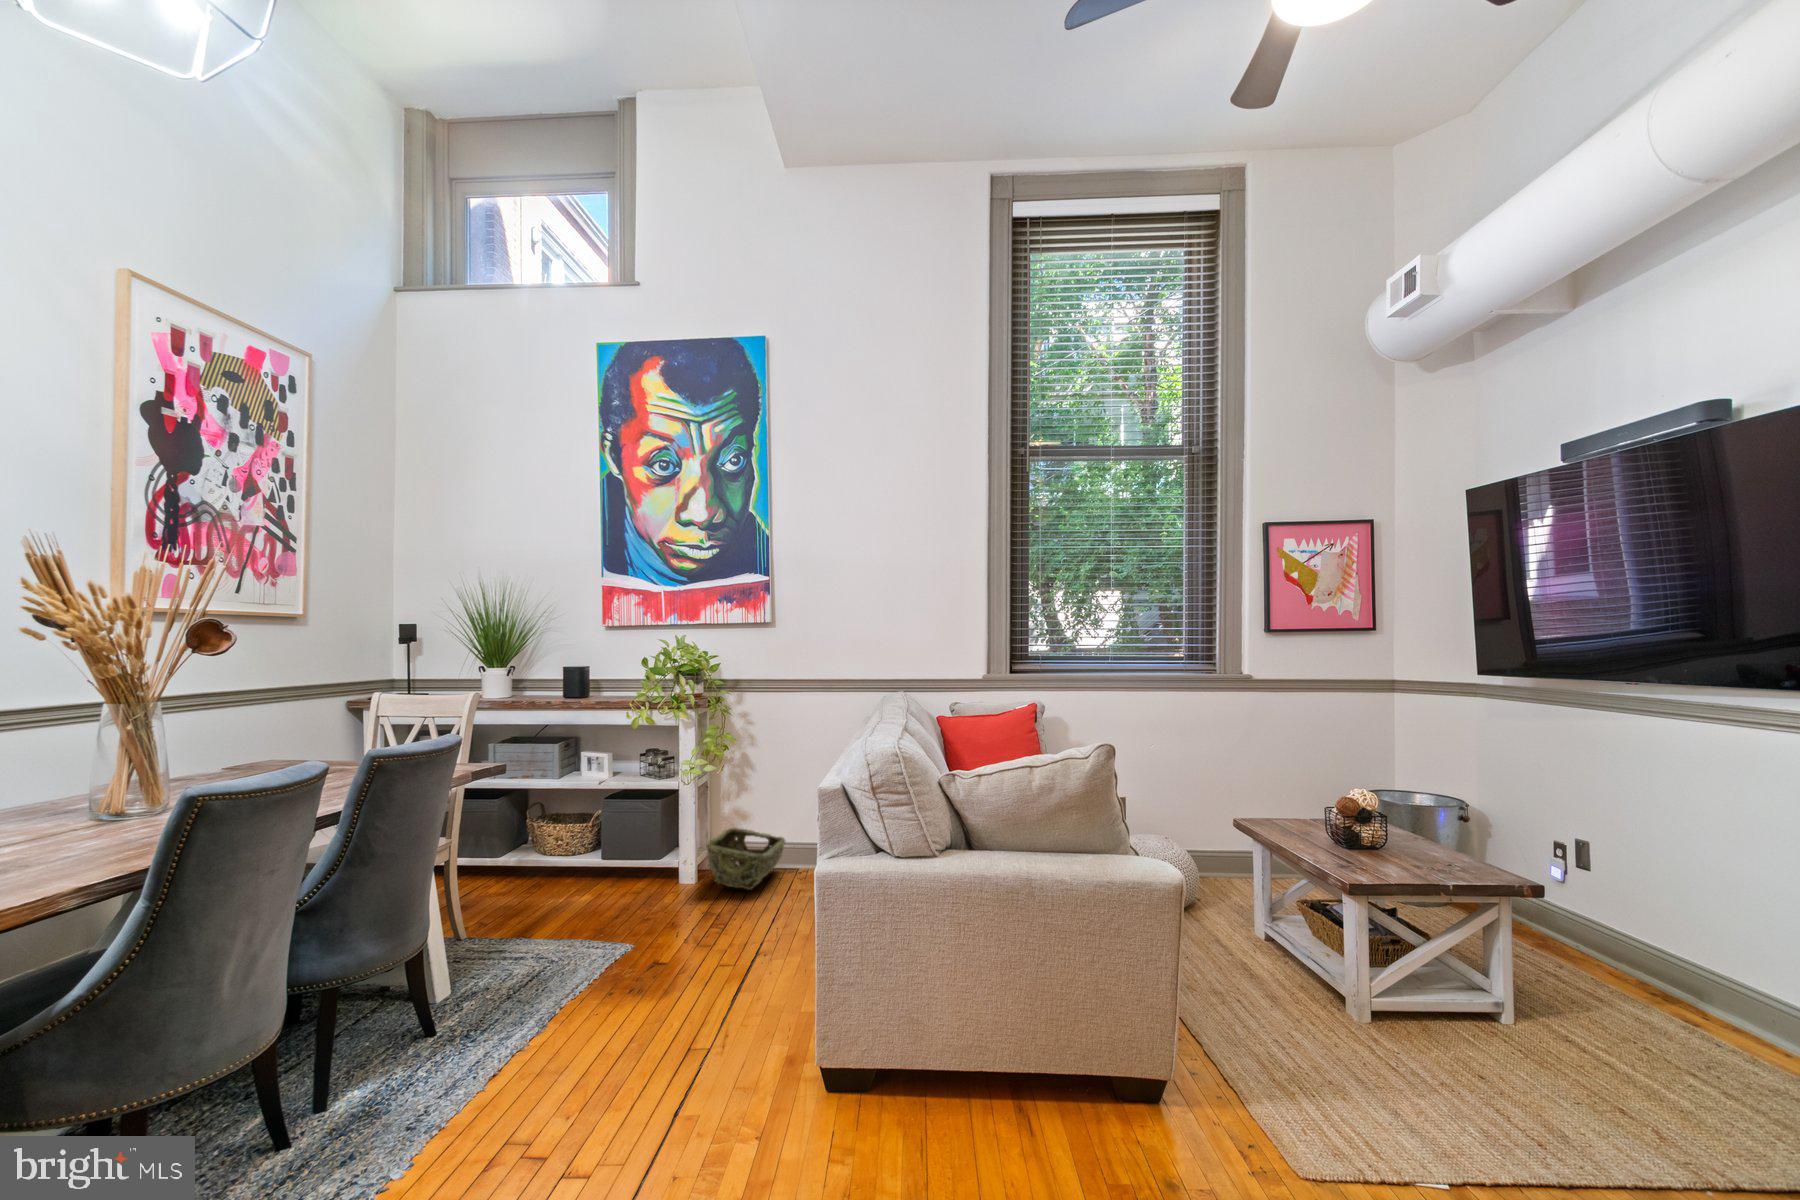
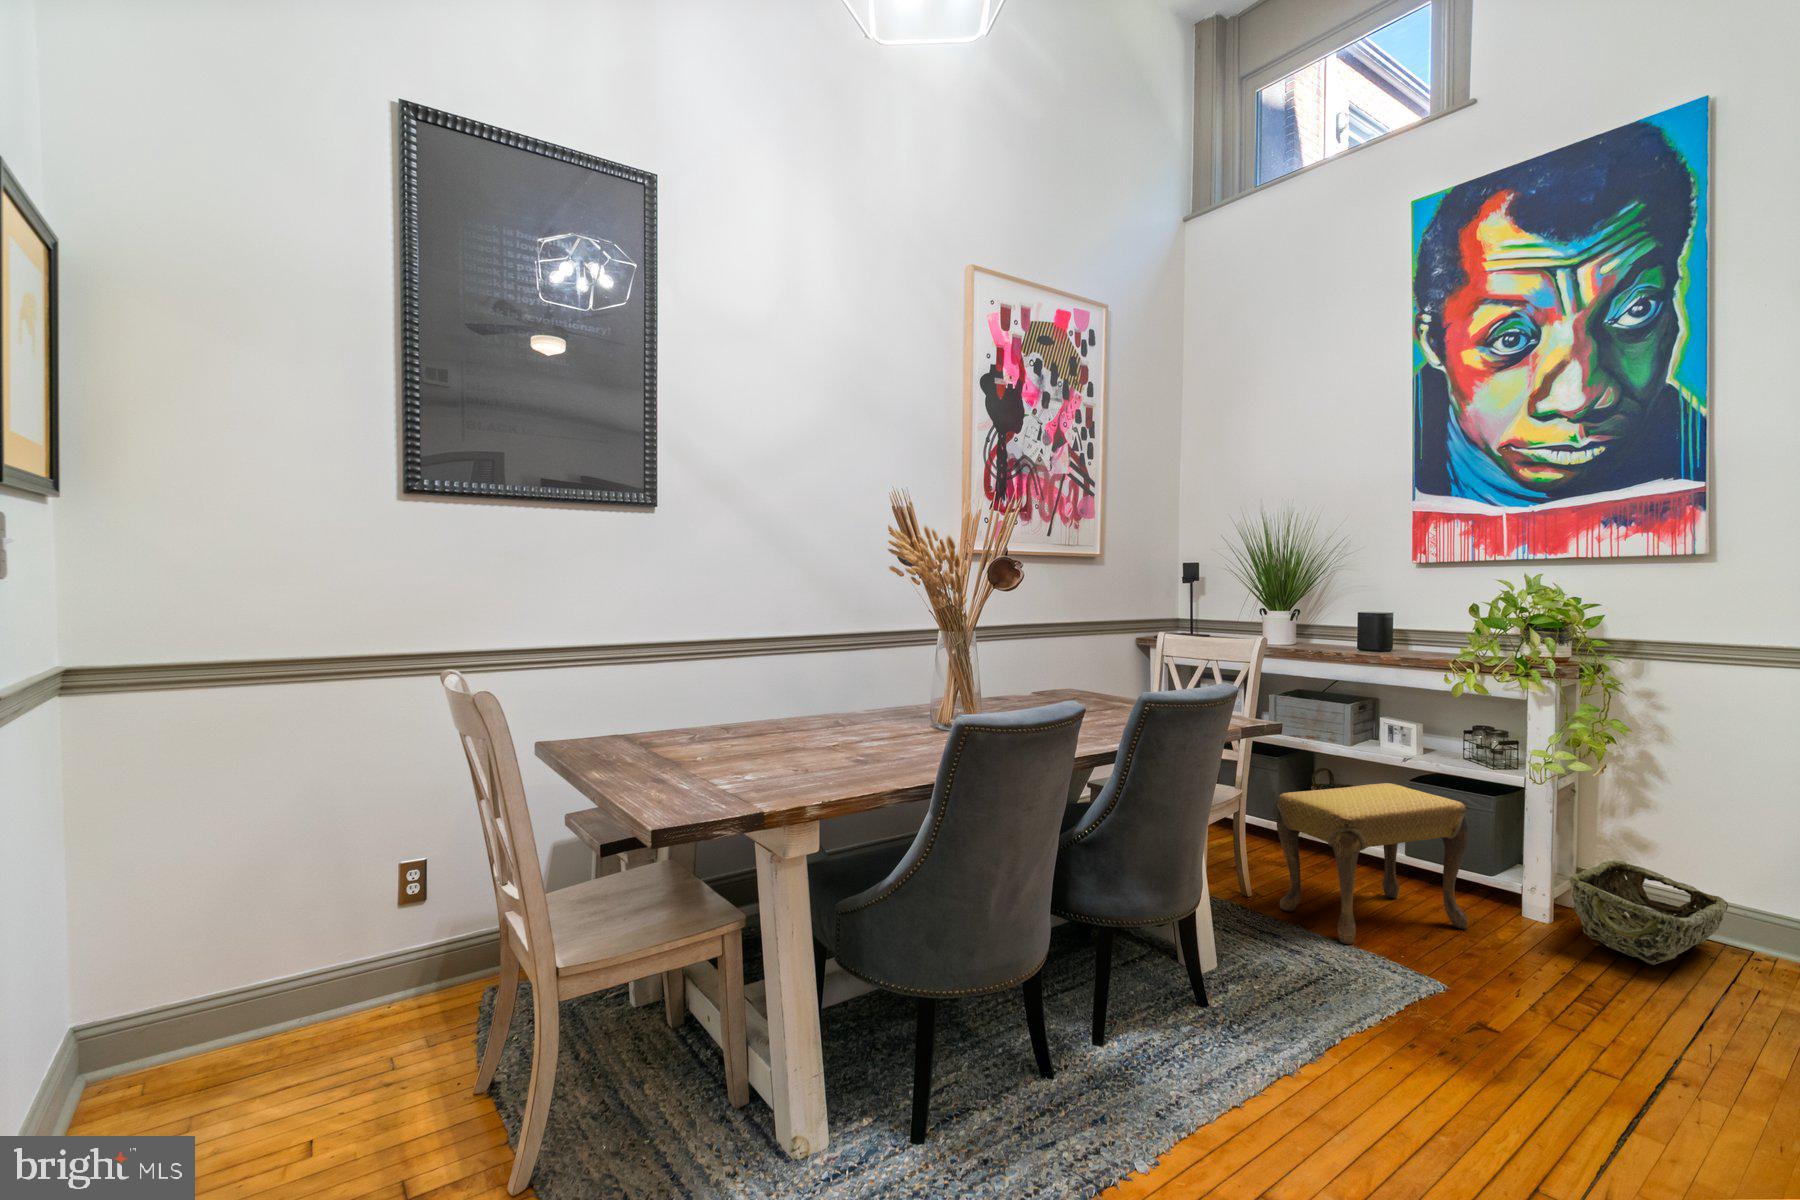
footstool: none [499,802,645,940] -> present [1277,783,1469,944]

